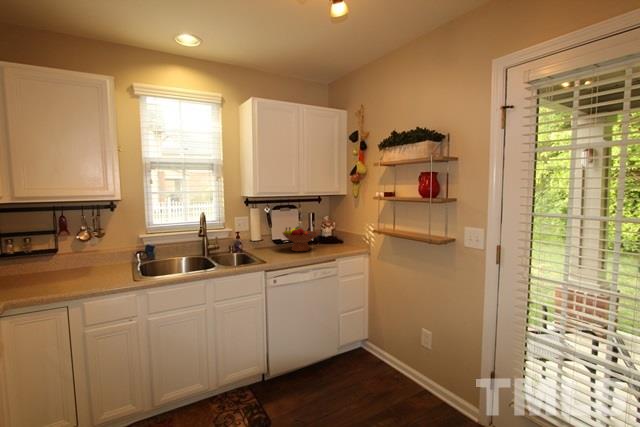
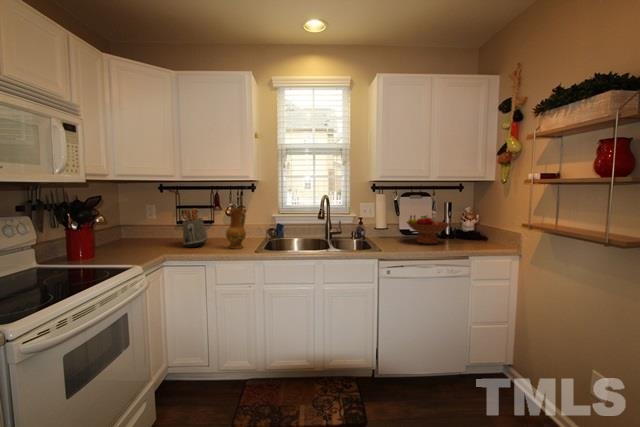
ceramic jug: none [91,234,118,281] -> present [226,208,246,249]
toaster: none [20,237,58,288] -> present [183,209,208,248]

